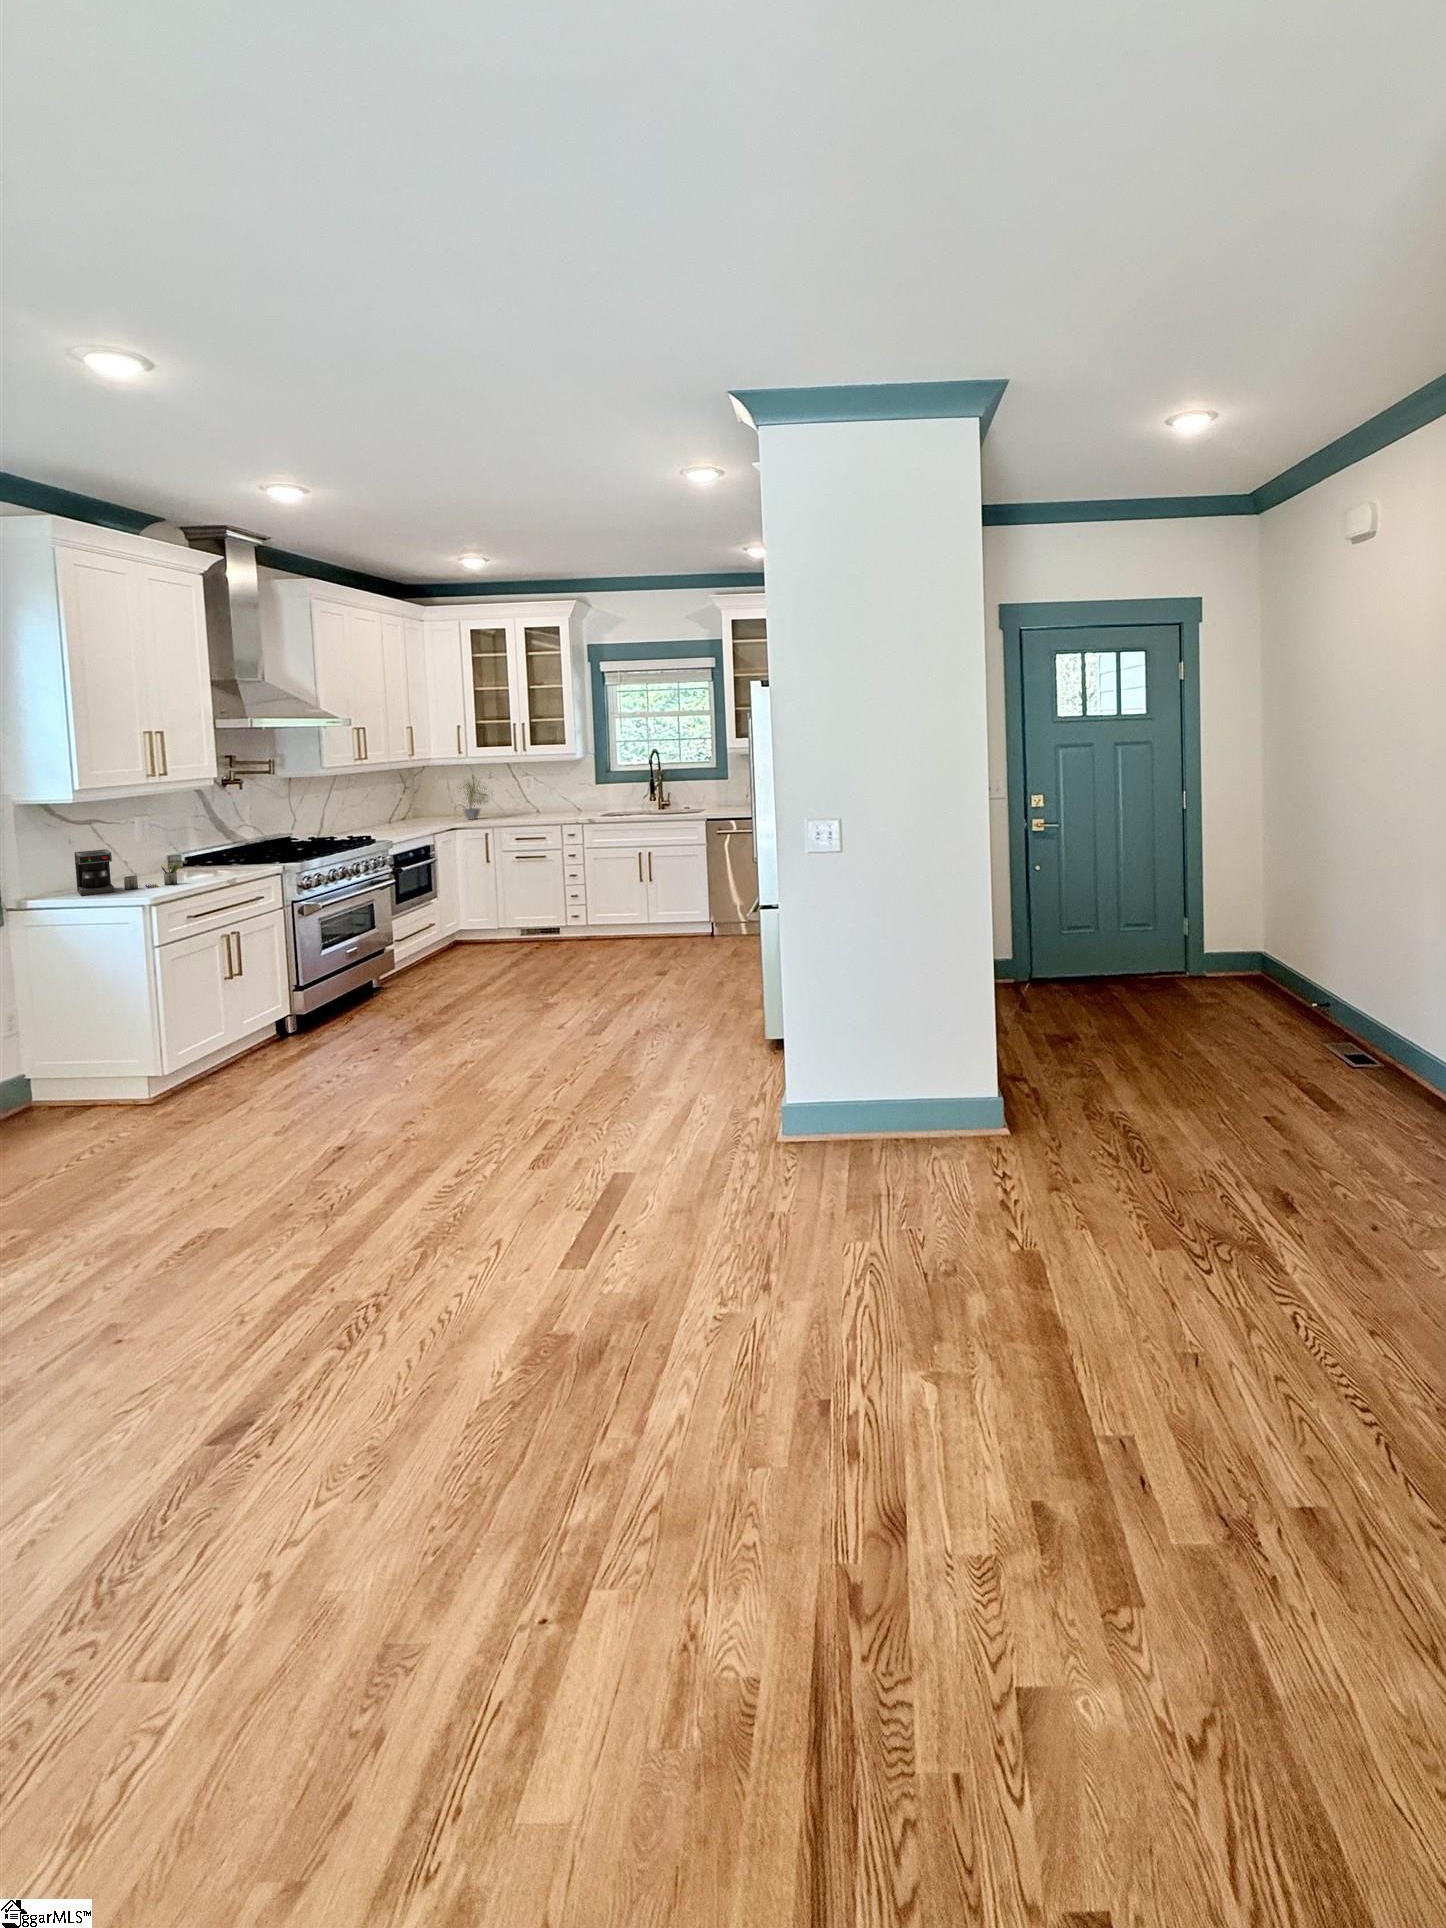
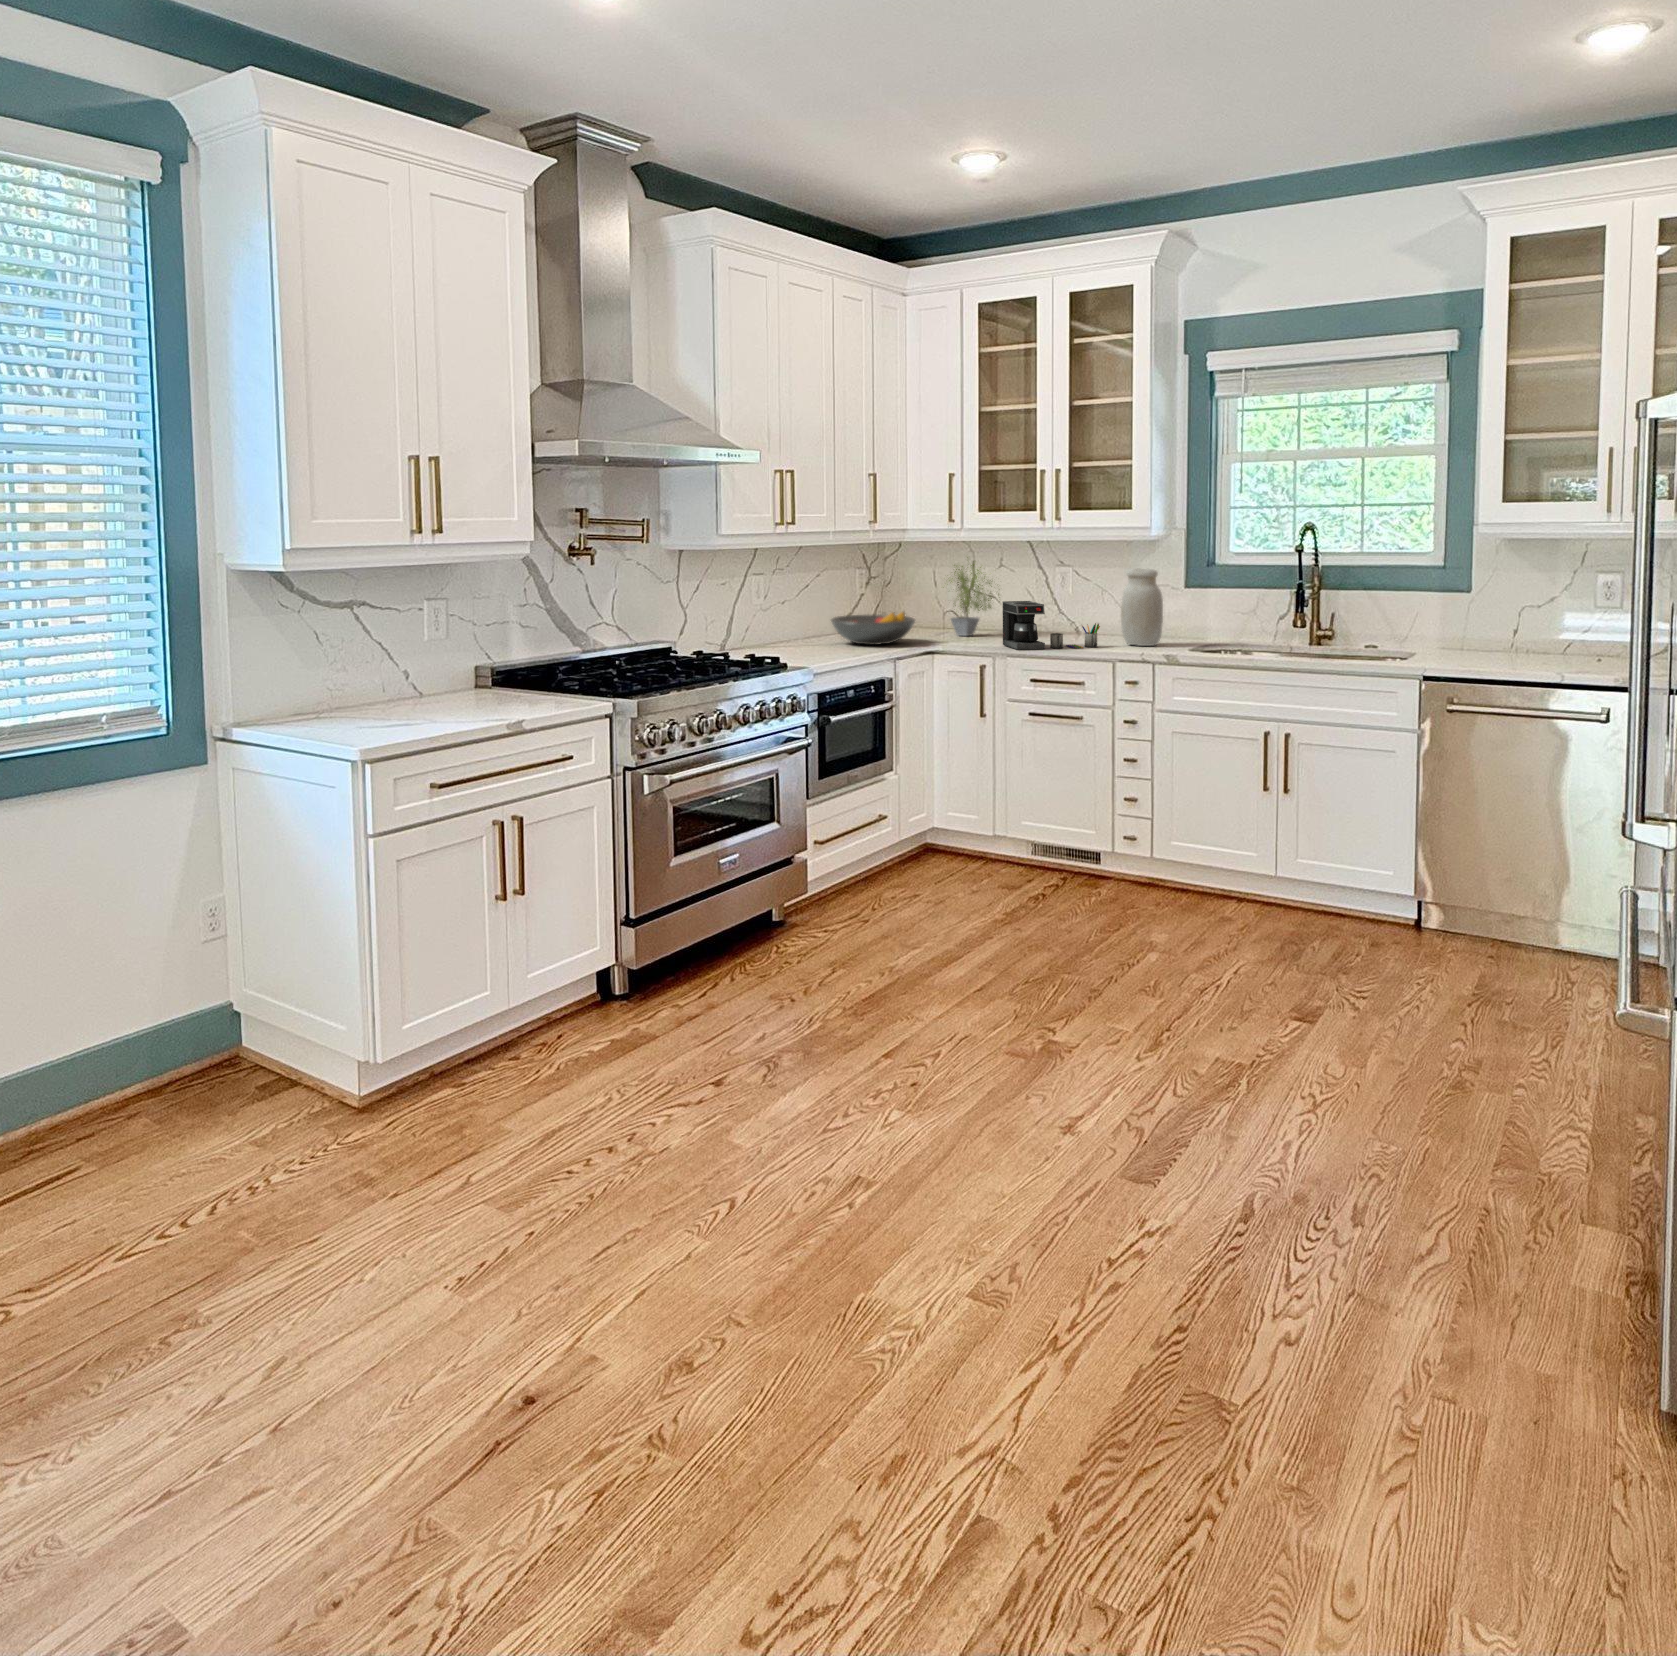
jar: none [564,776,586,817] -> present [1121,569,1163,646]
fruit bowl: none [389,807,445,828] -> present [831,612,915,645]
coffee maker: present [74,849,179,896] -> present [1003,601,1100,650]

